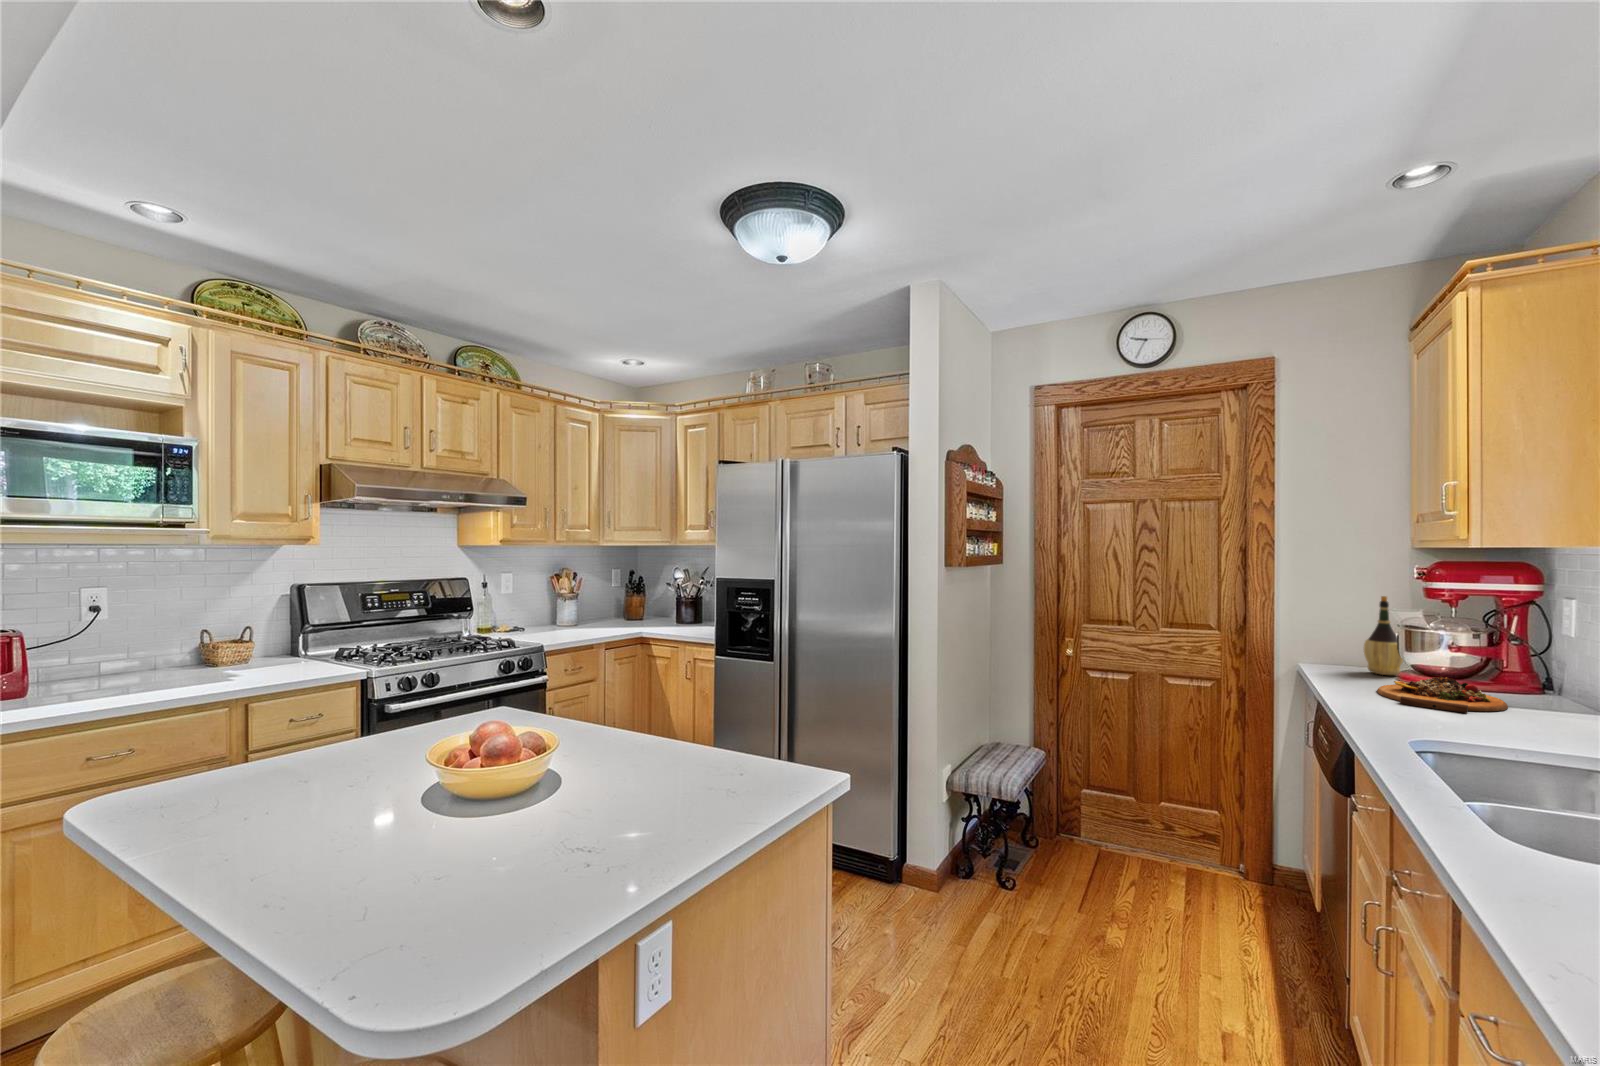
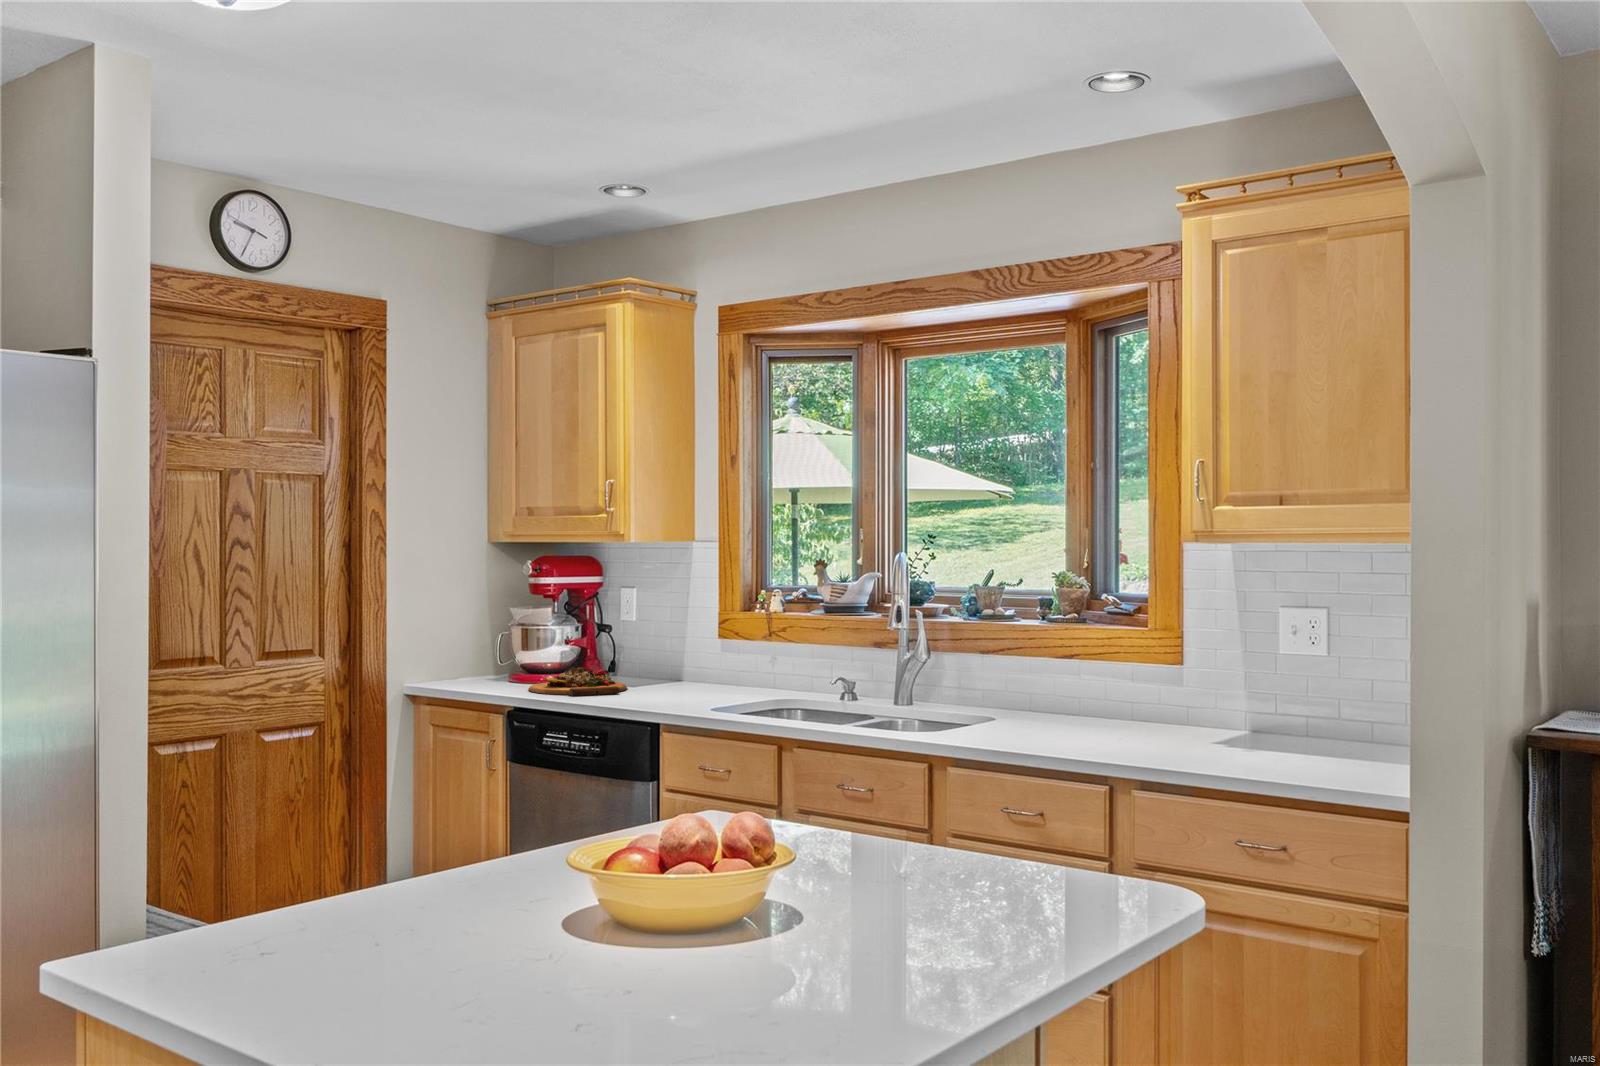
wine bottle: present [1364,596,1403,675] -> none [476,594,512,682]

